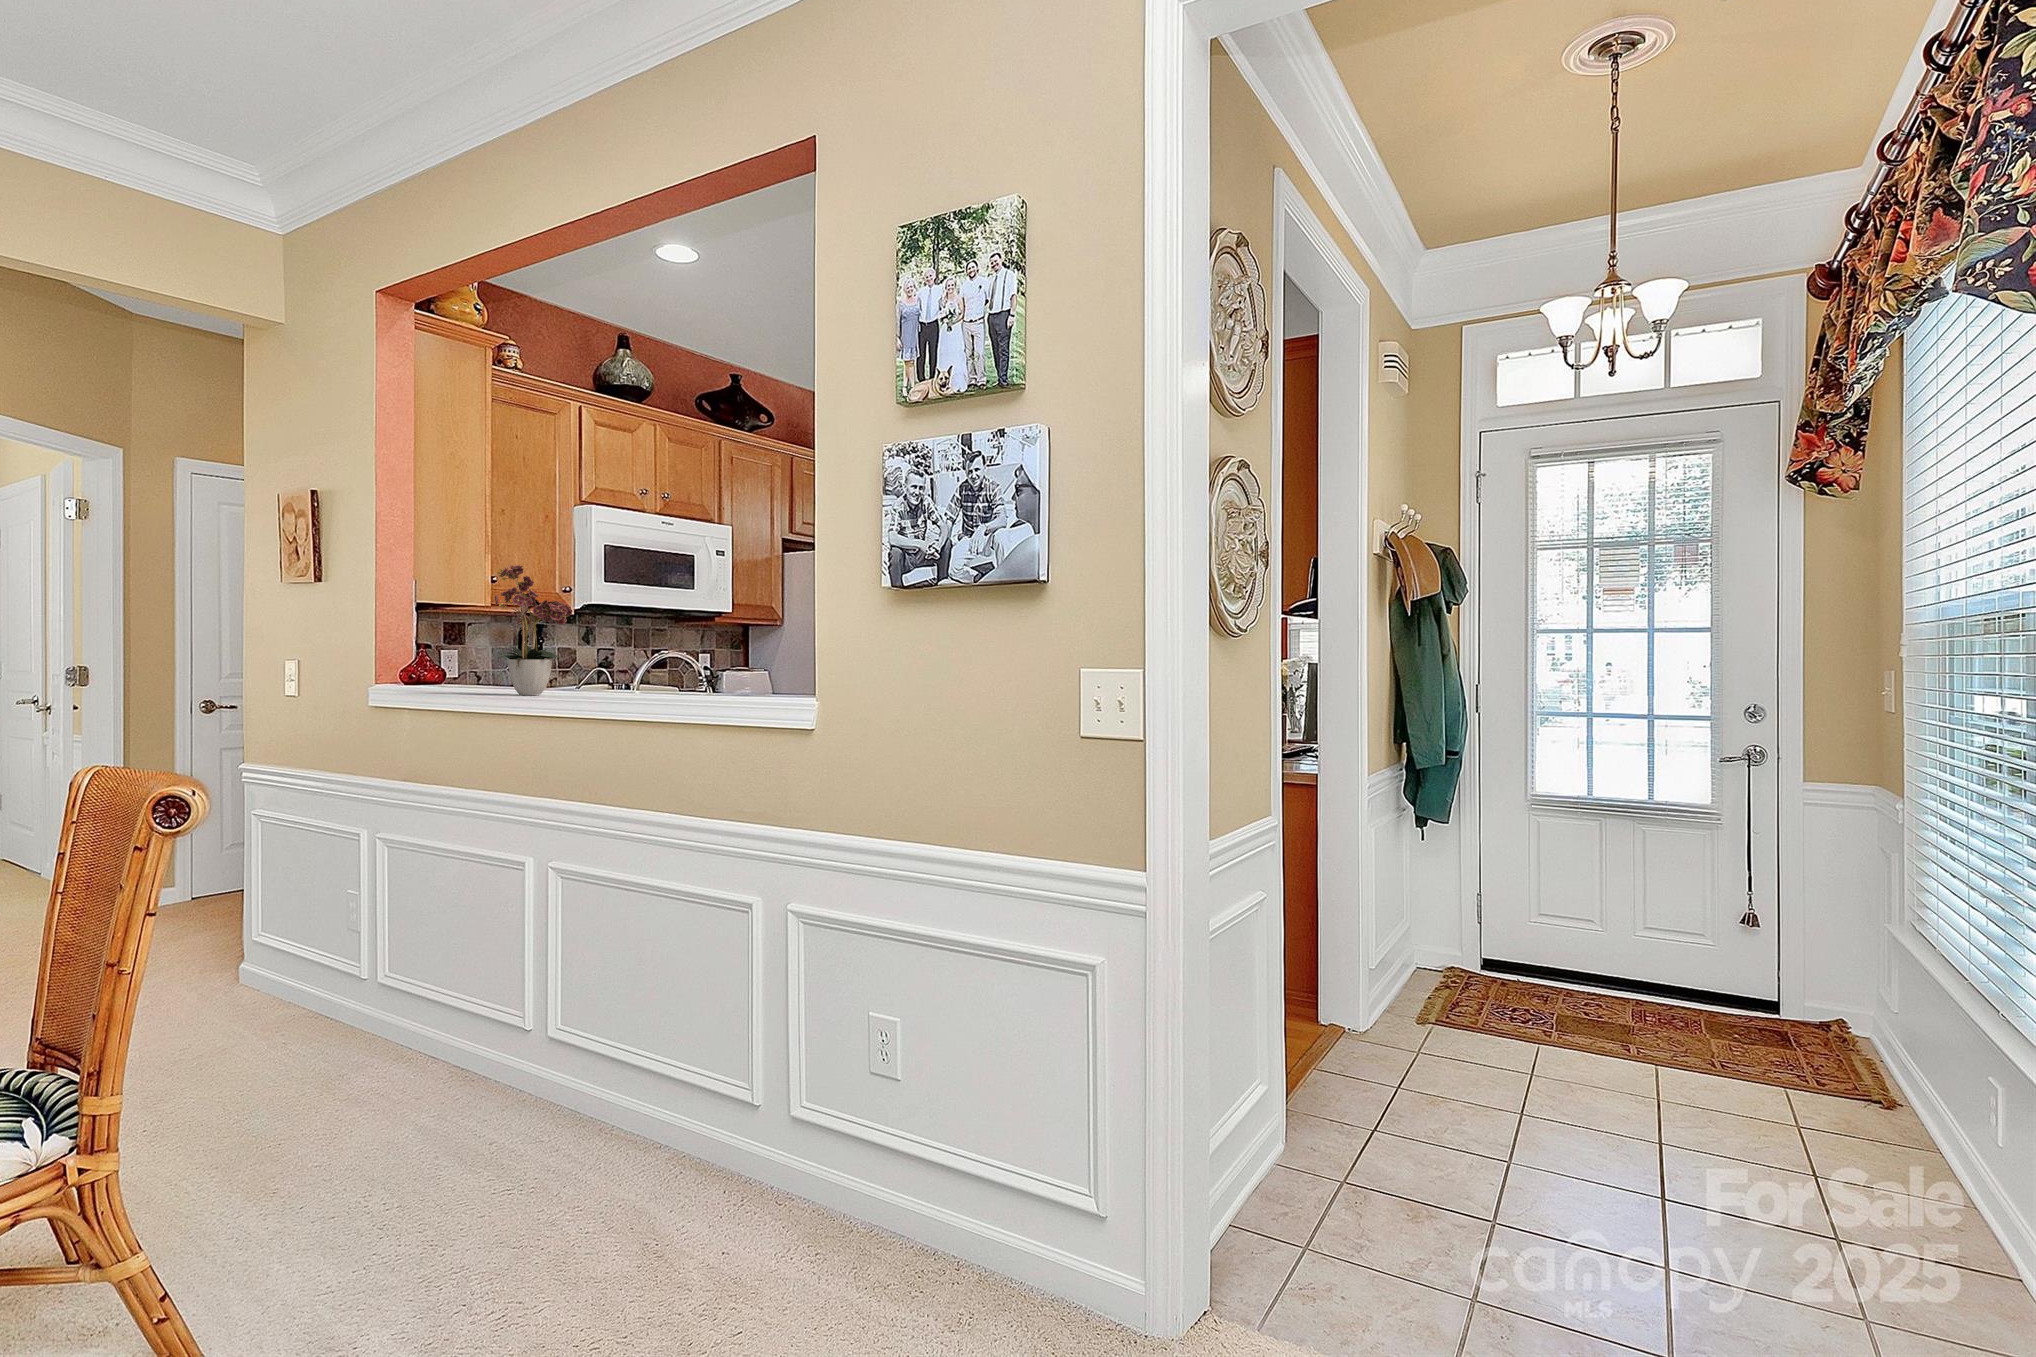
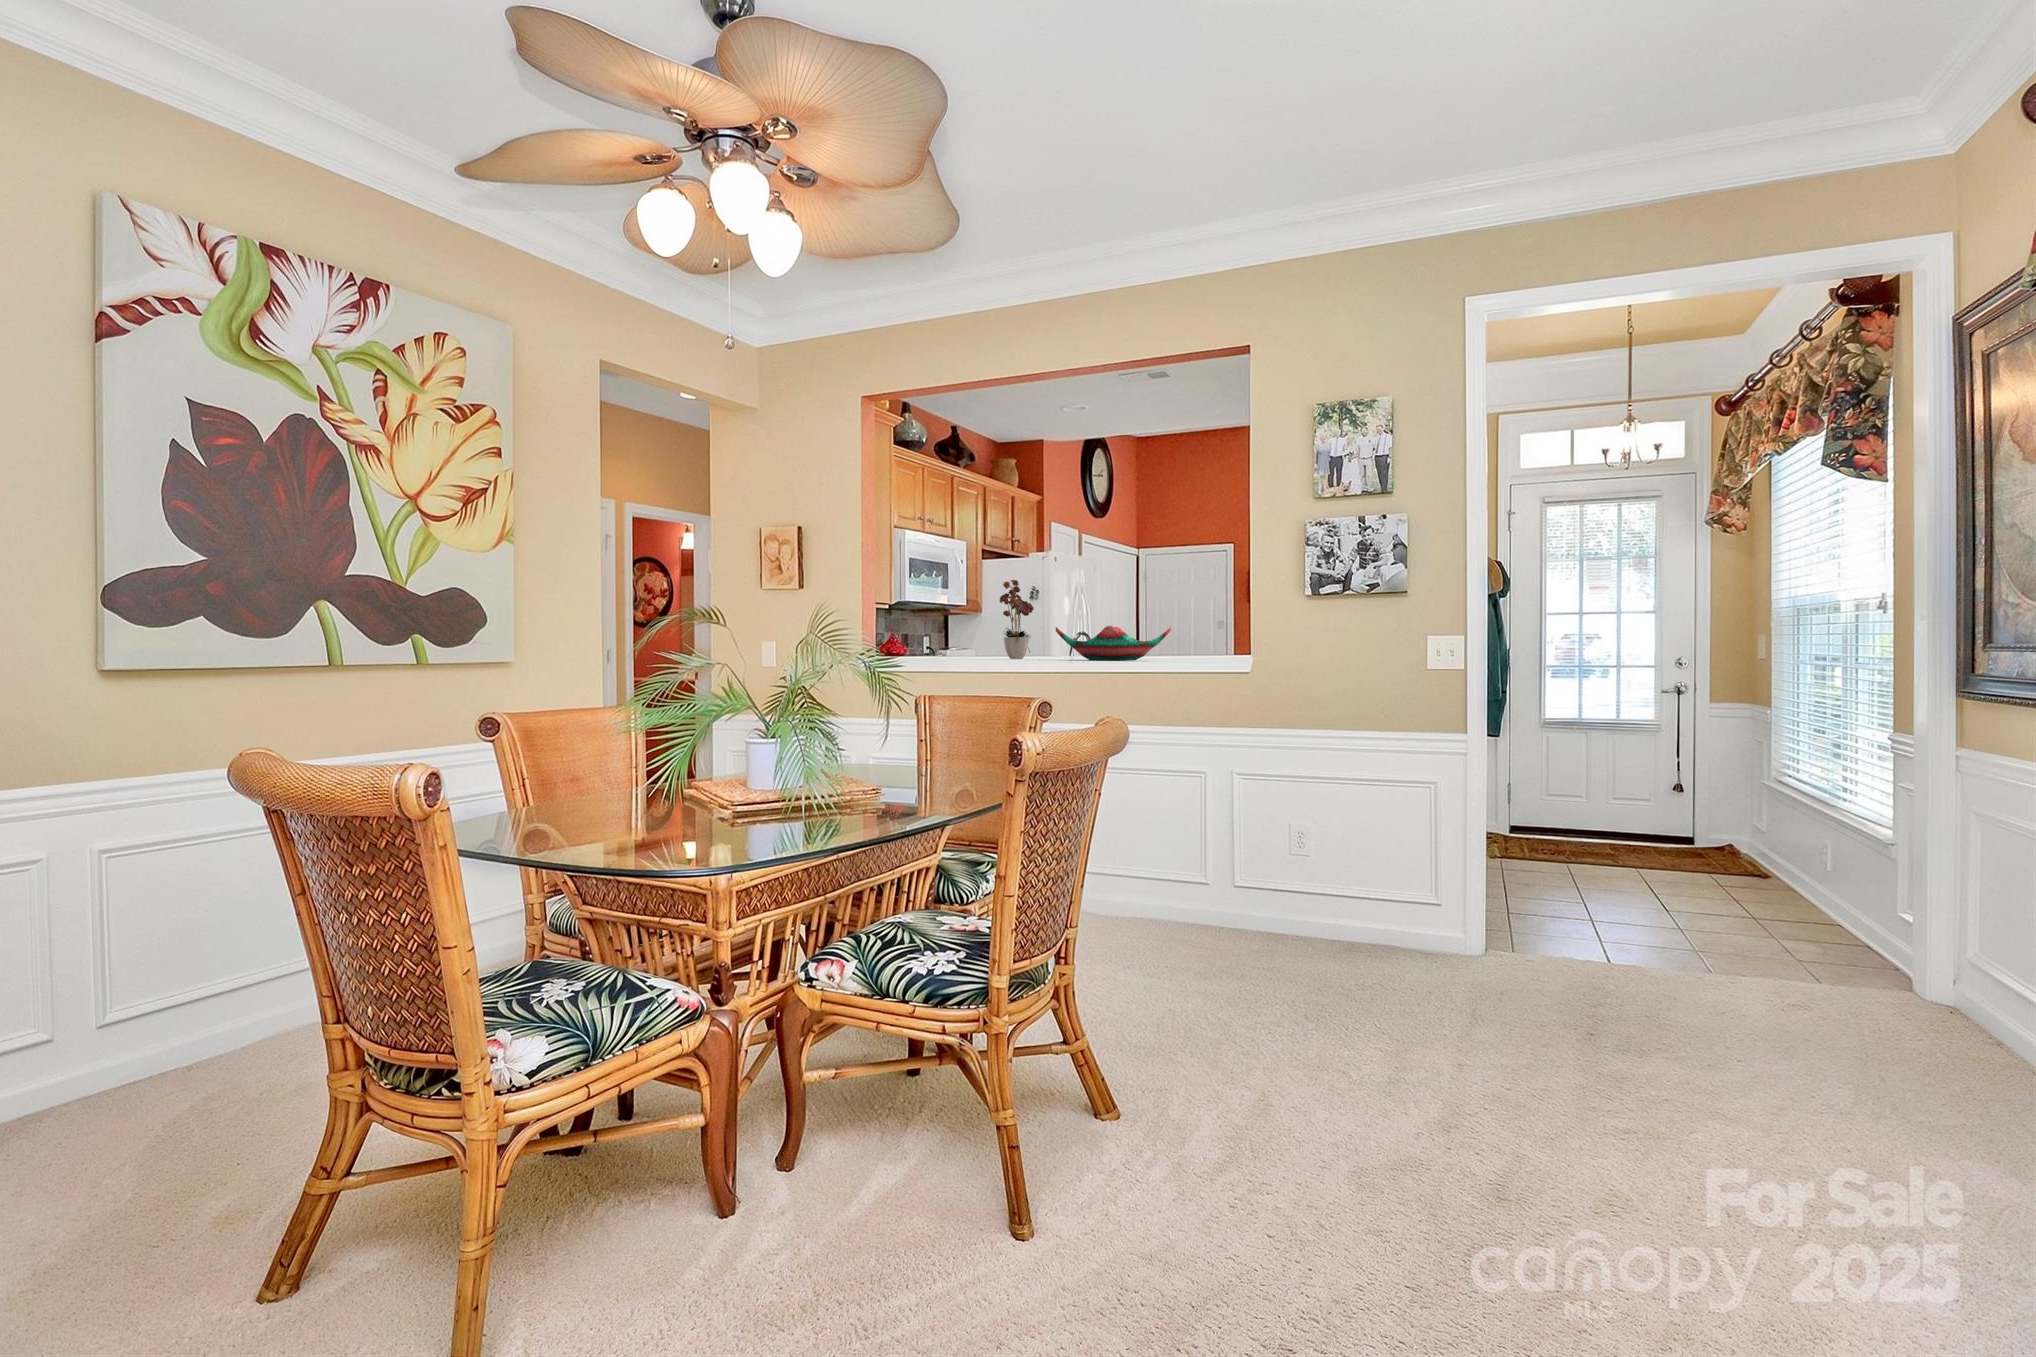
decorative bowl: none [555,641,730,702] -> present [1056,626,1171,661]

